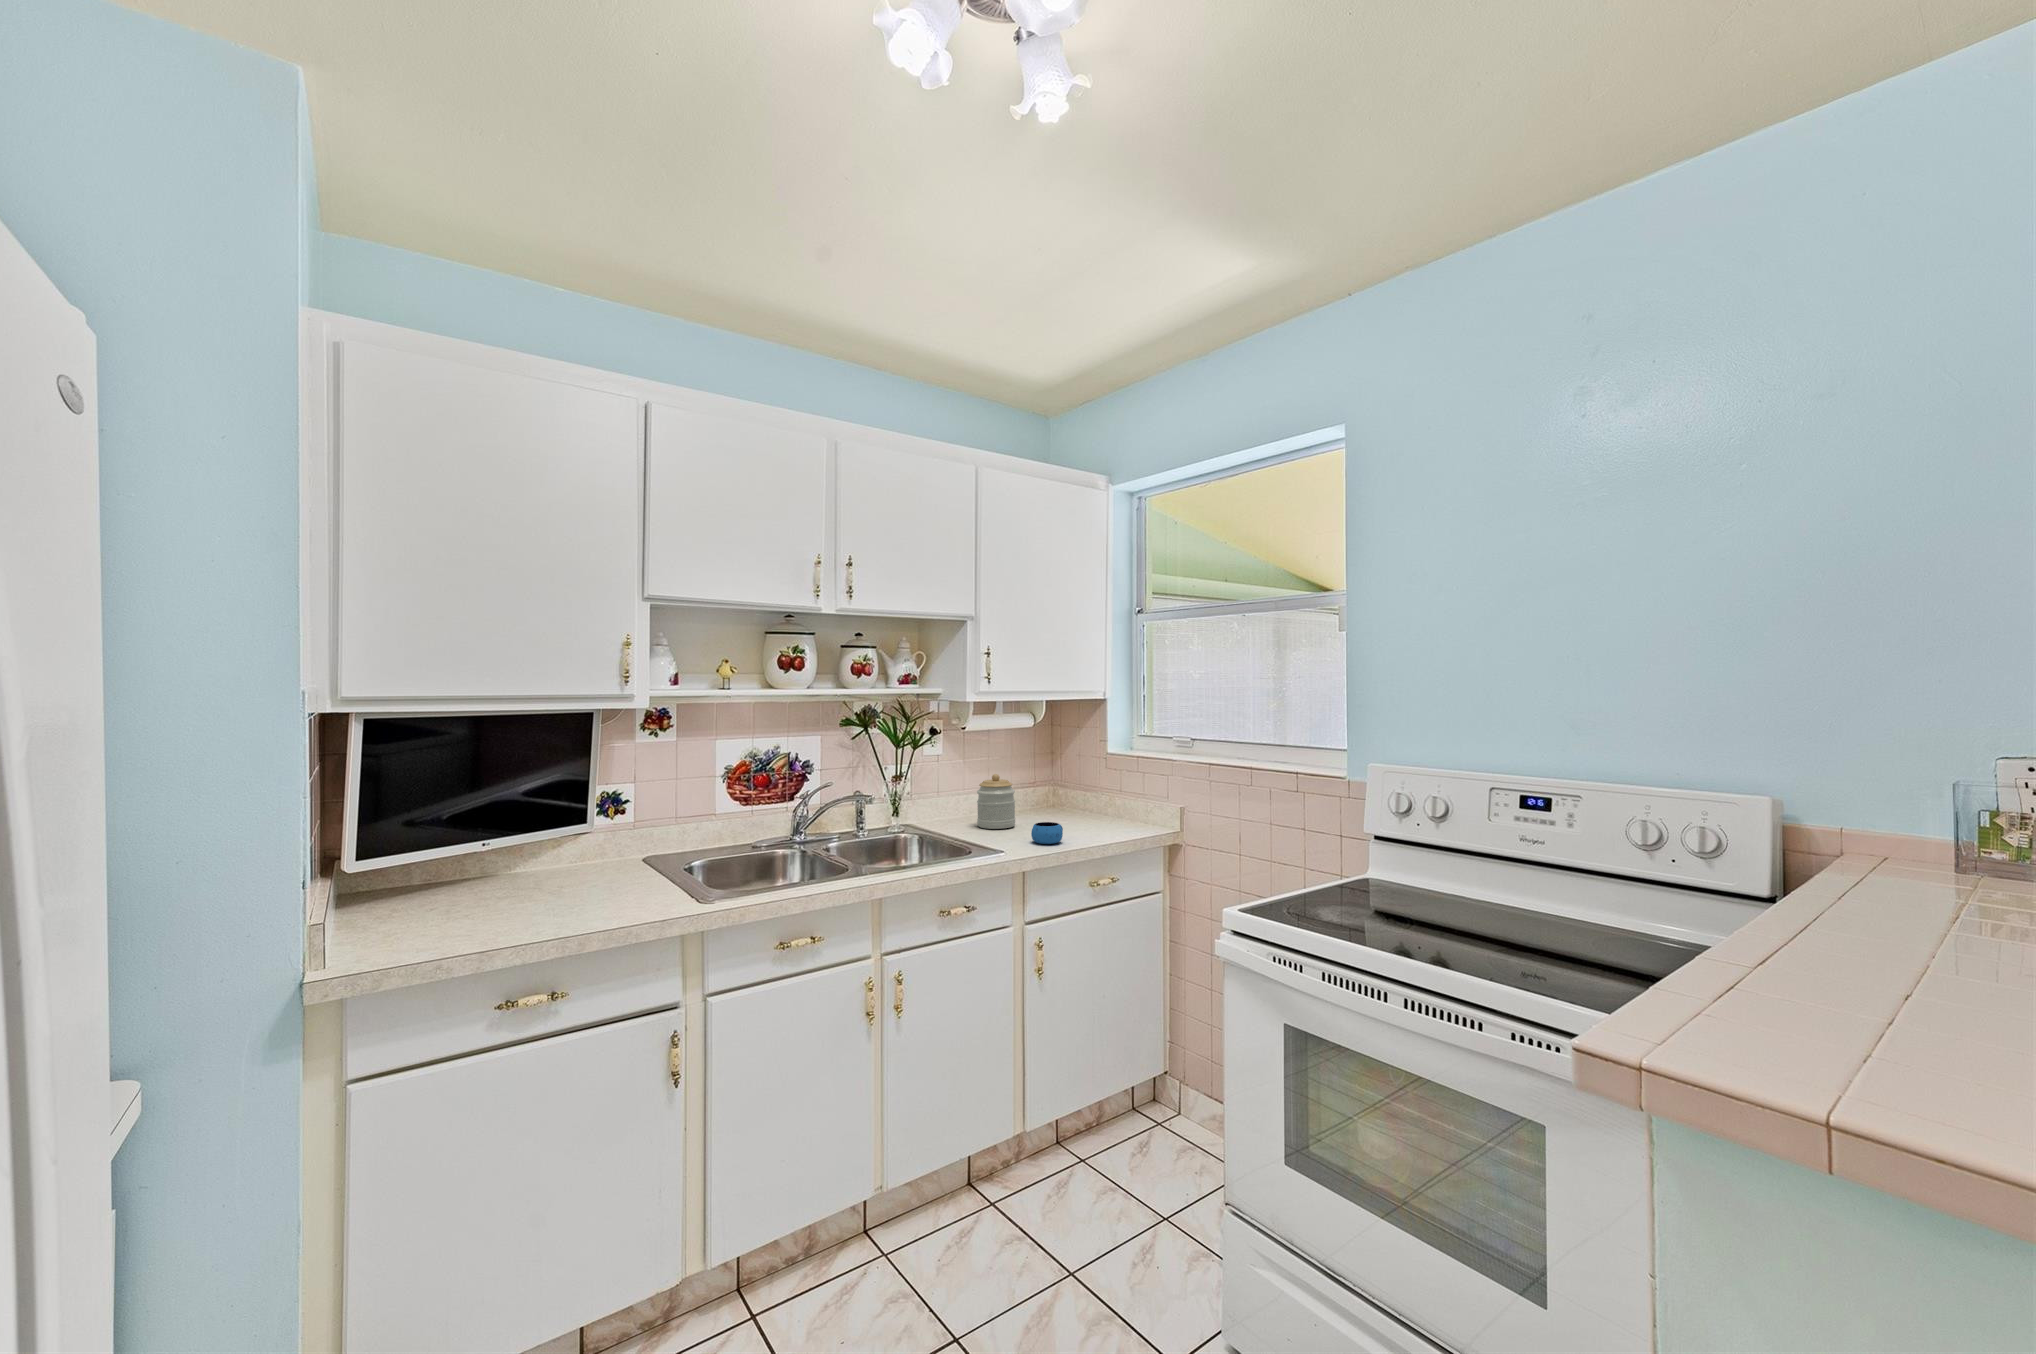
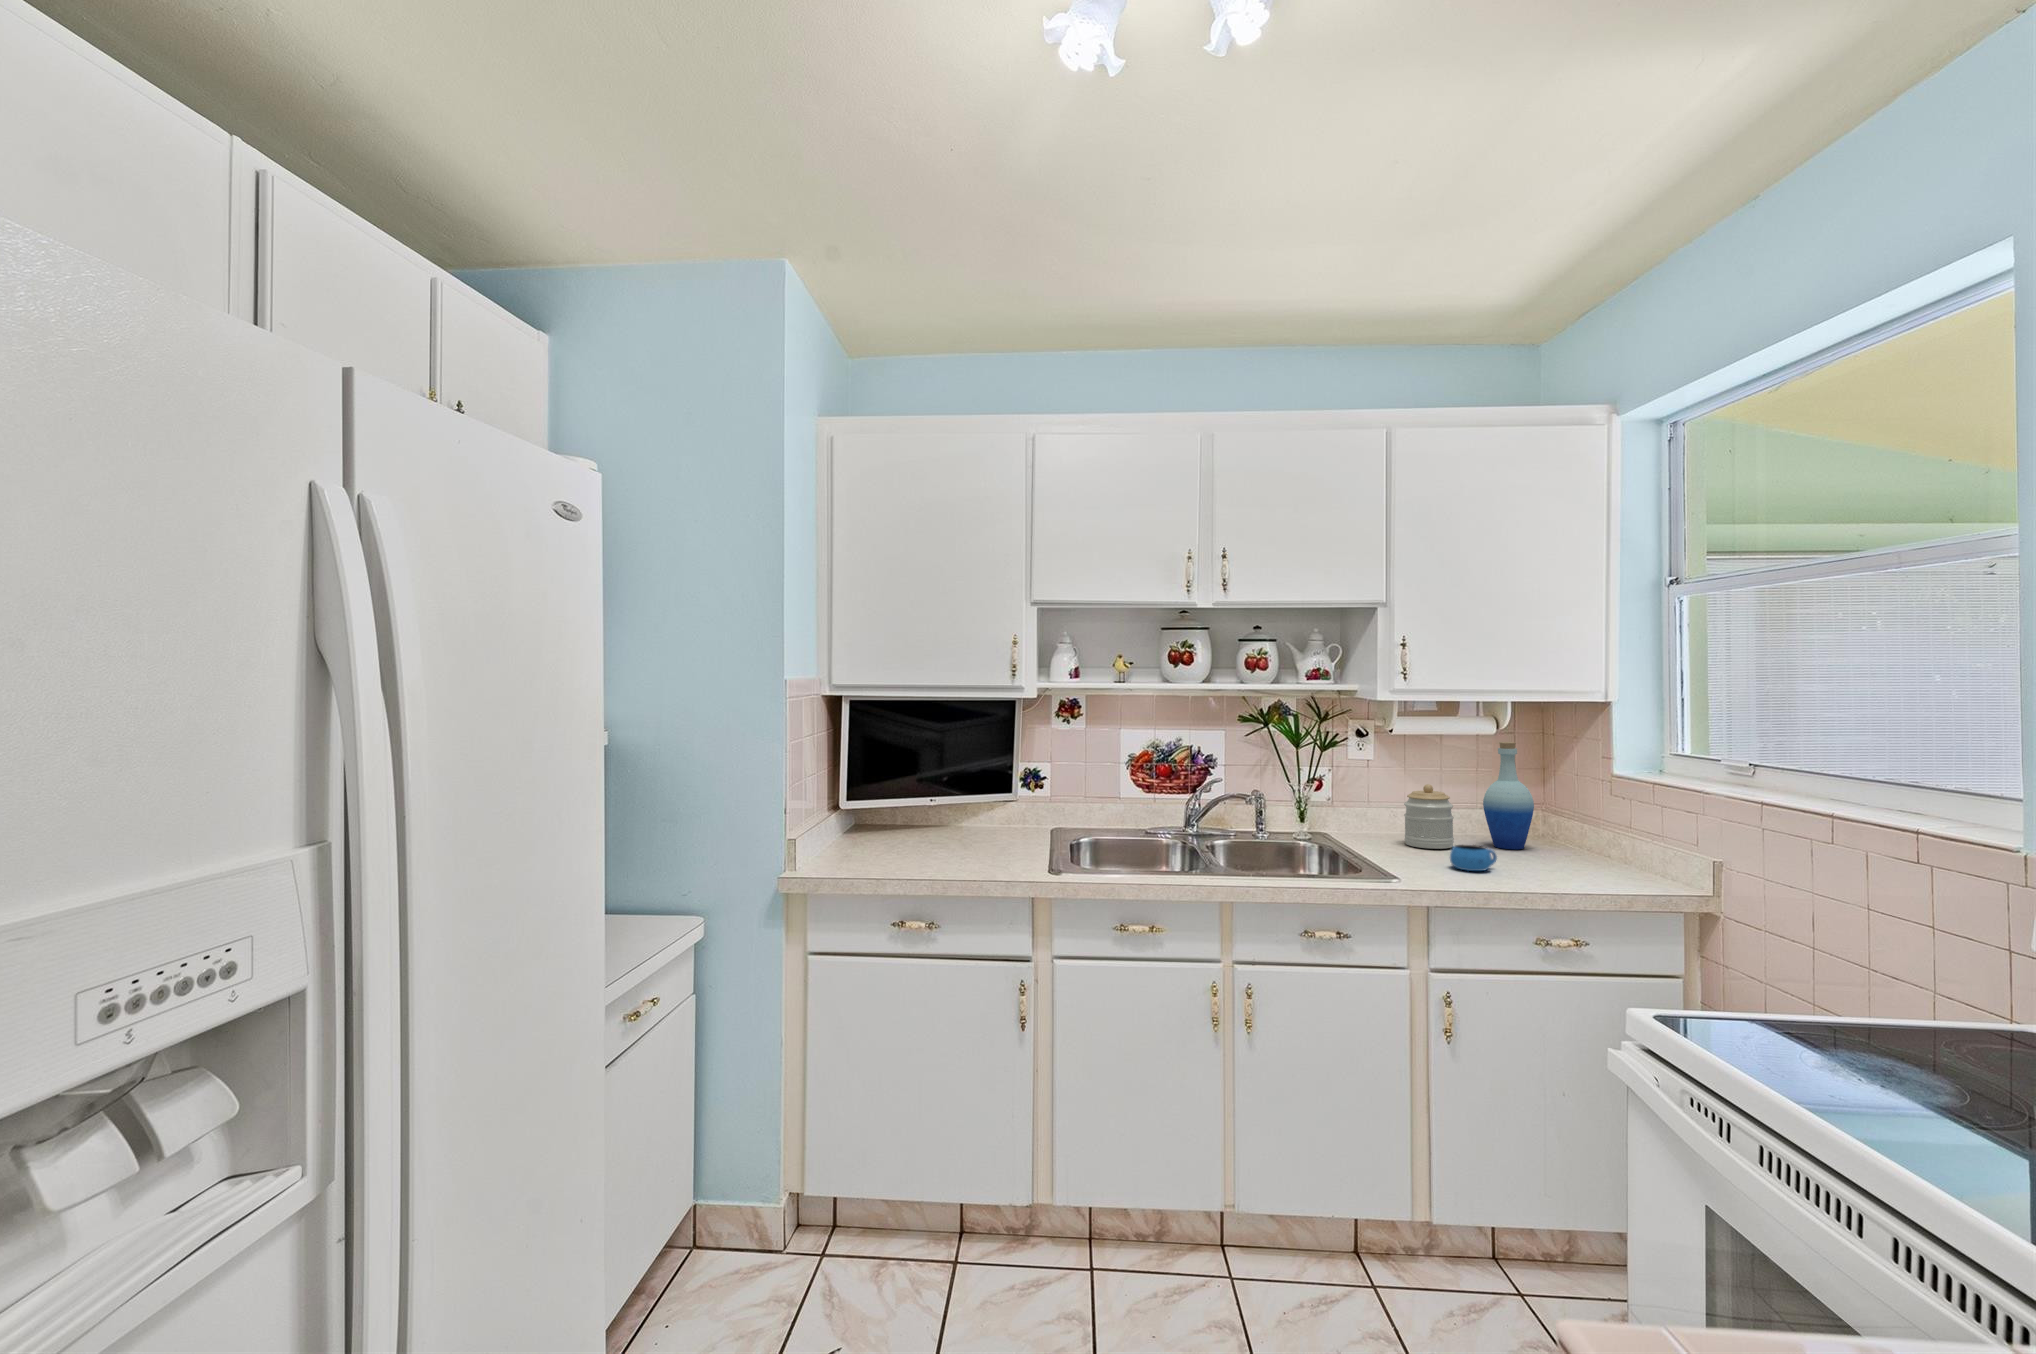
bottle: none [1030,735,1067,822] -> present [1483,742,1534,849]

